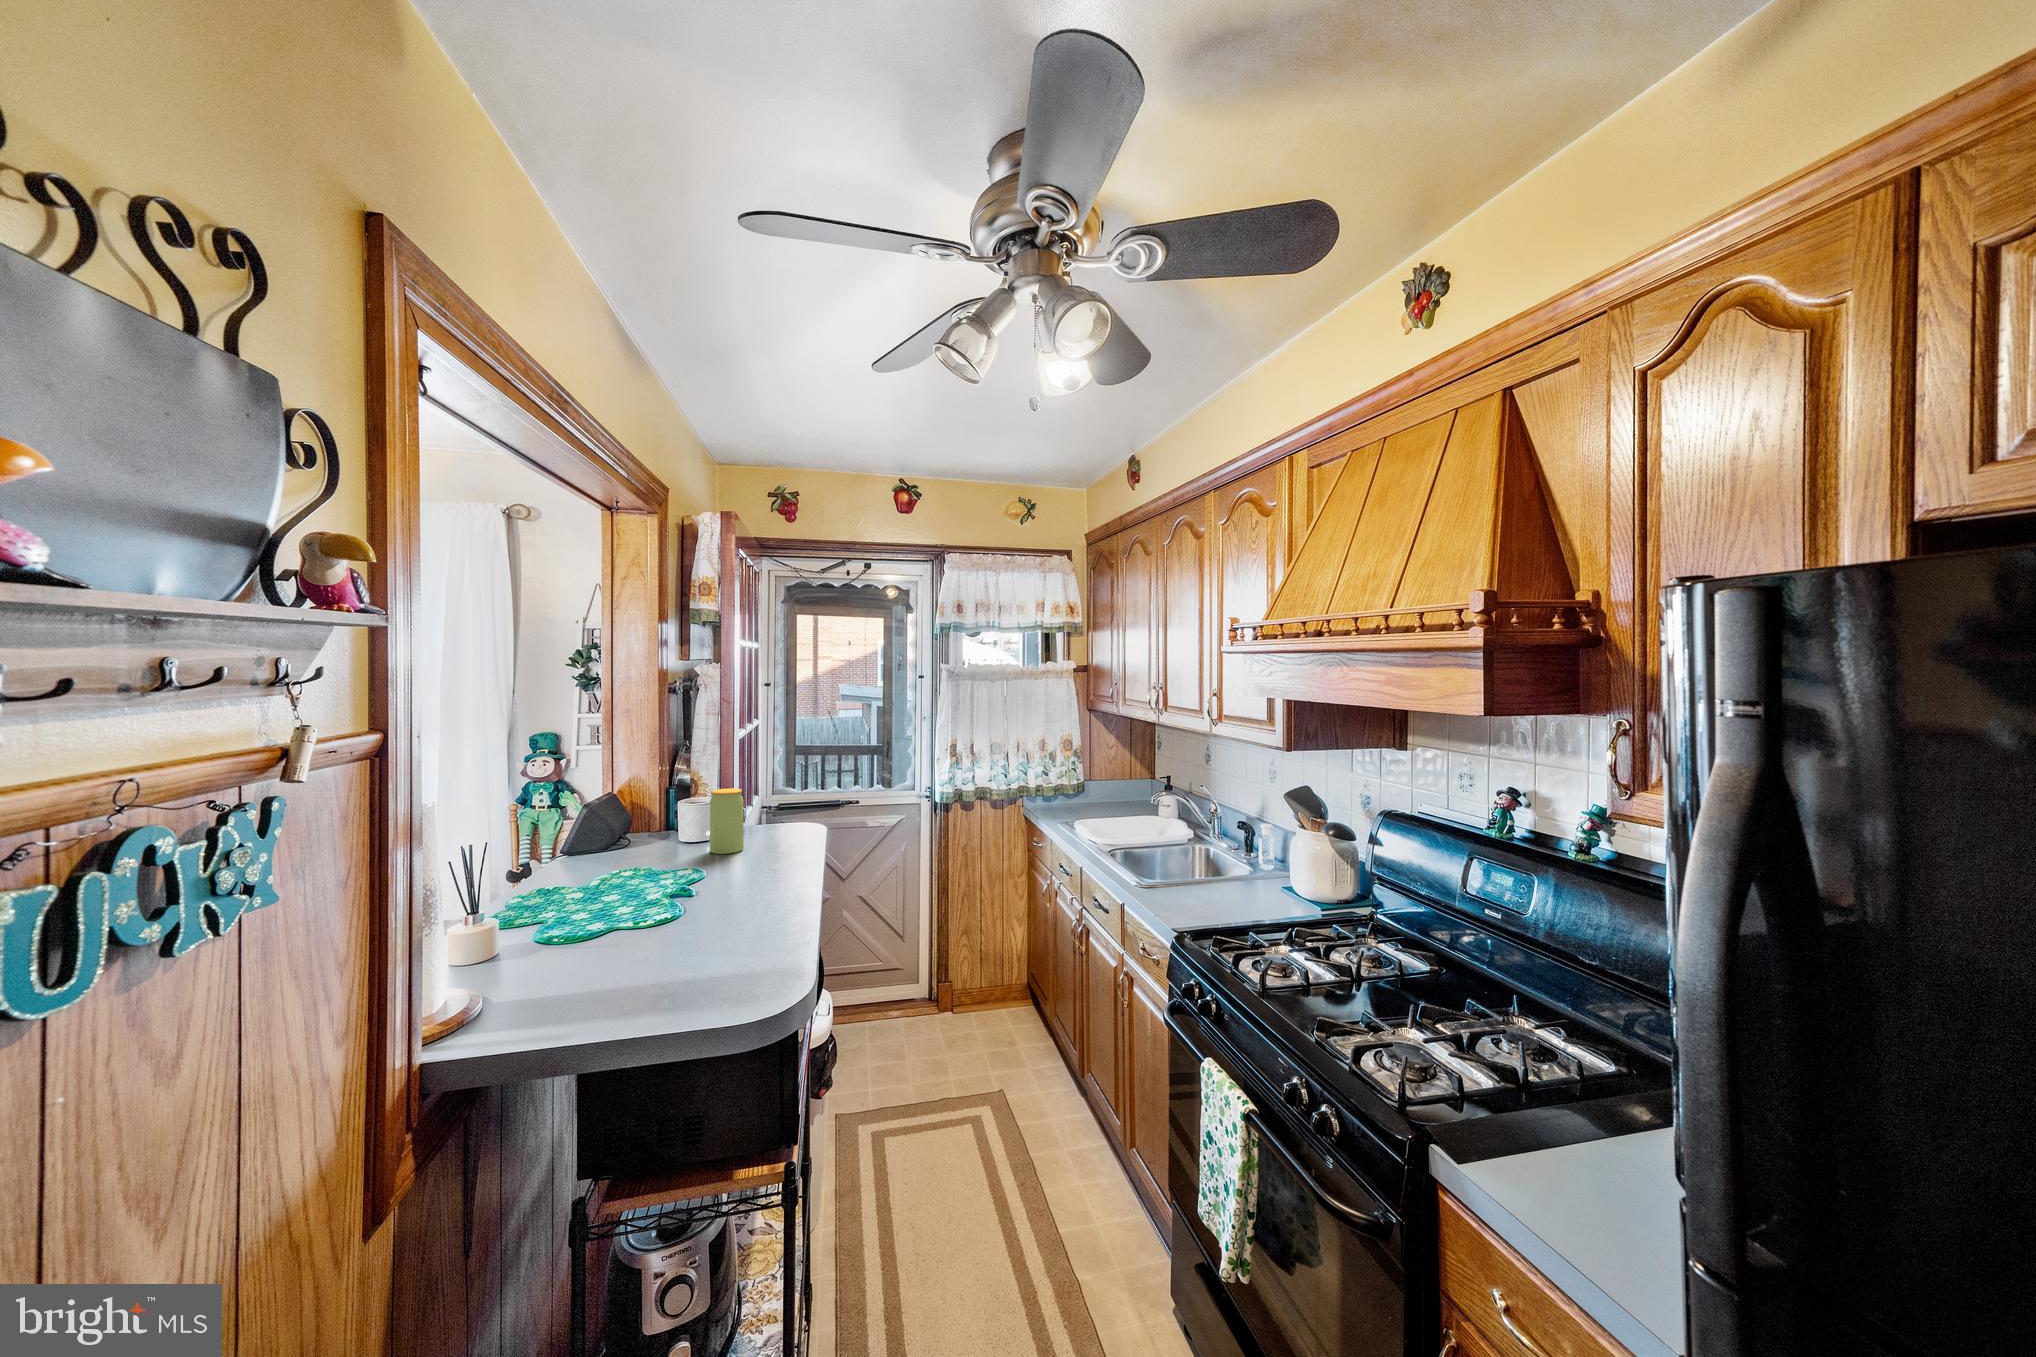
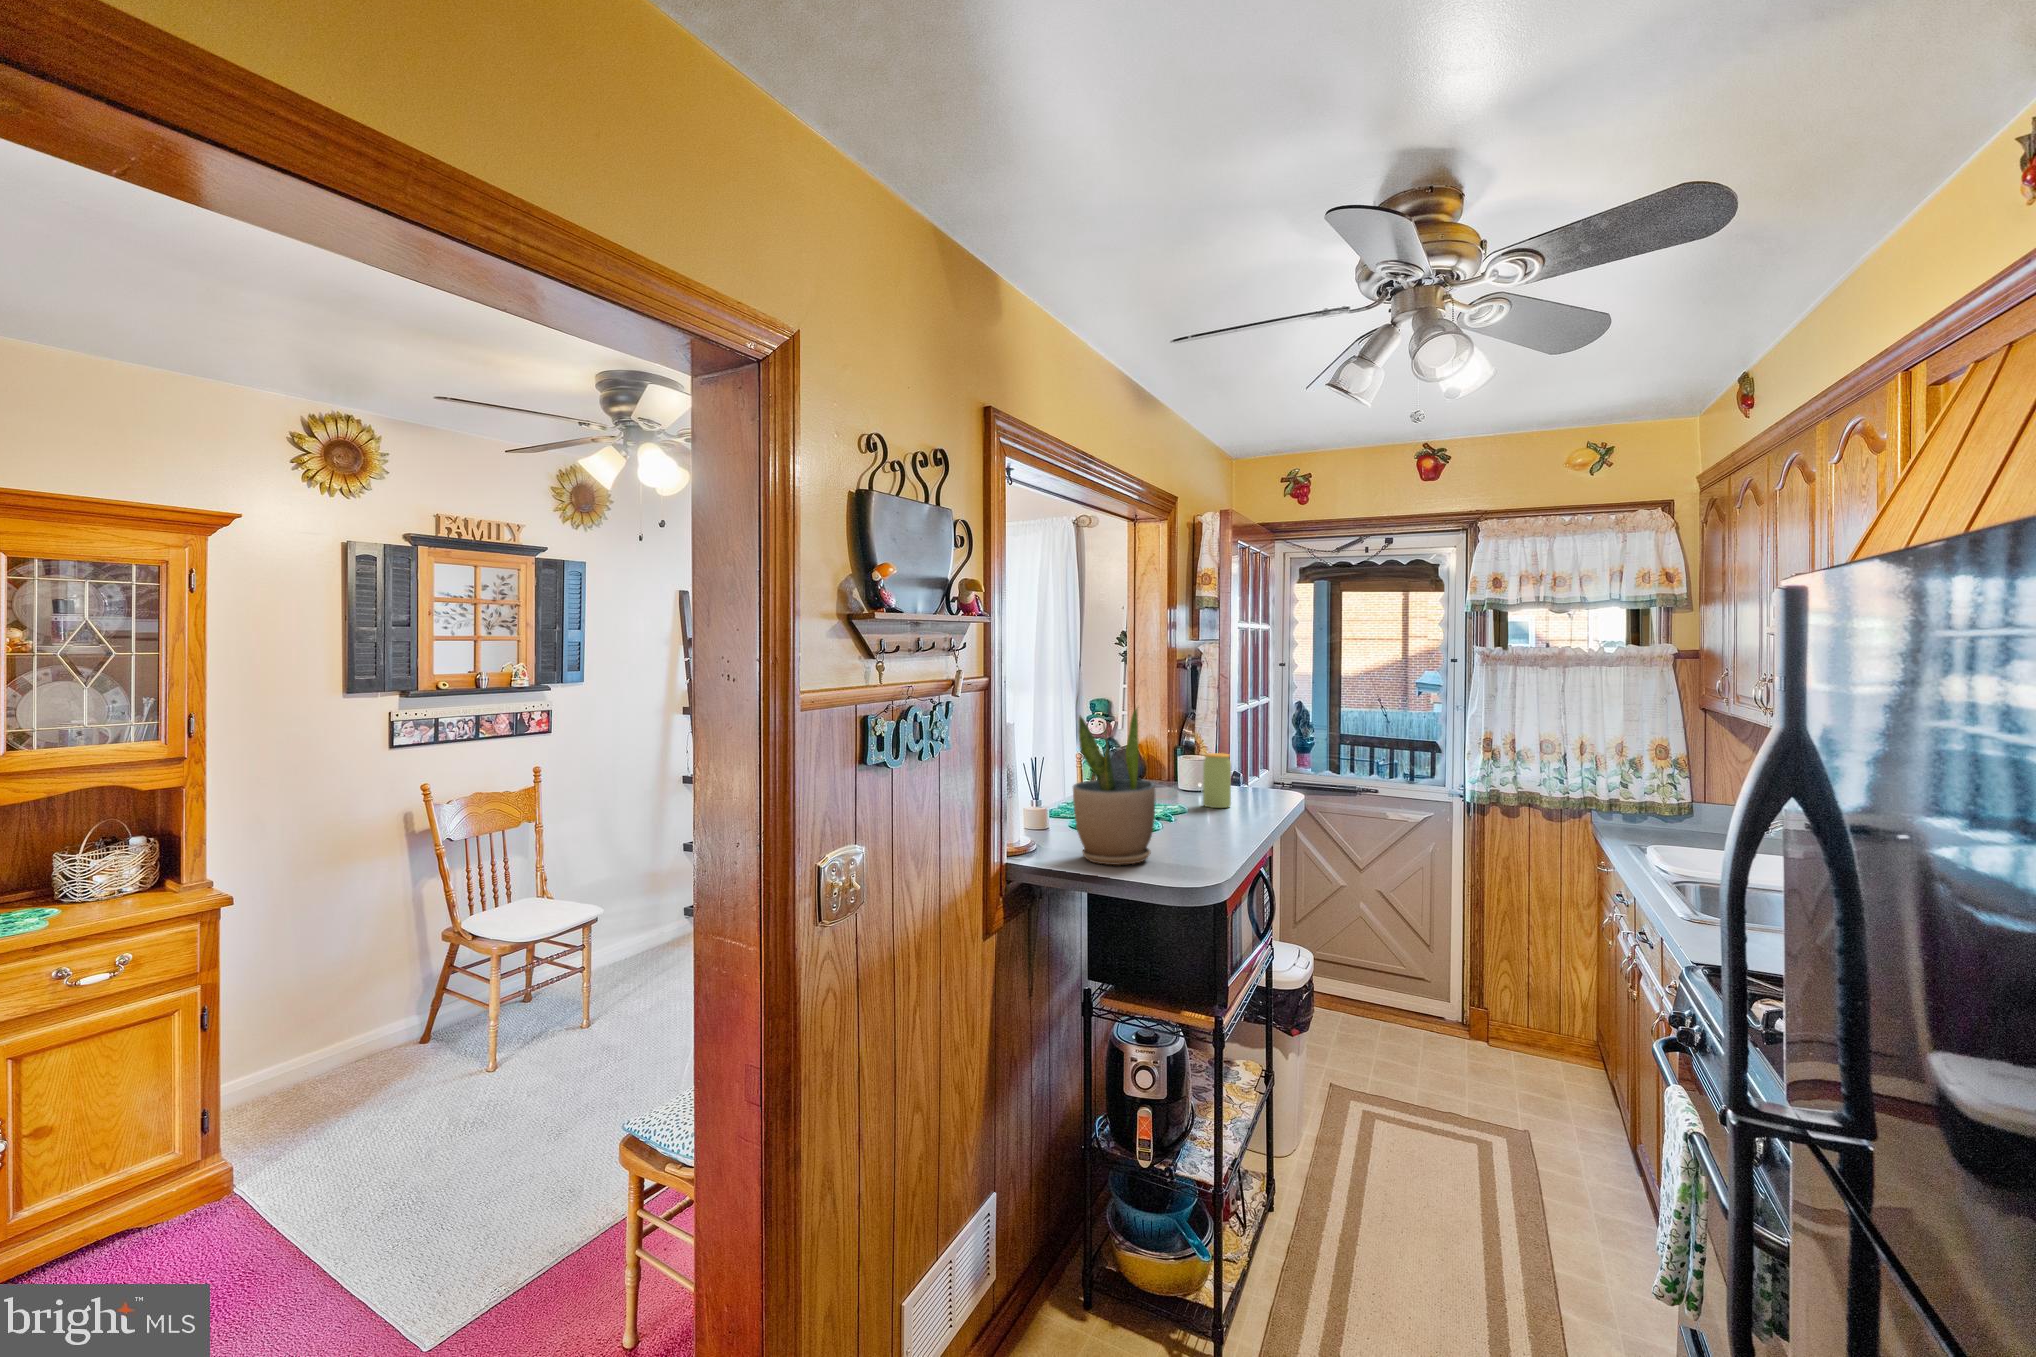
potted plant: none [556,757,694,1002] -> present [1073,709,1156,865]

